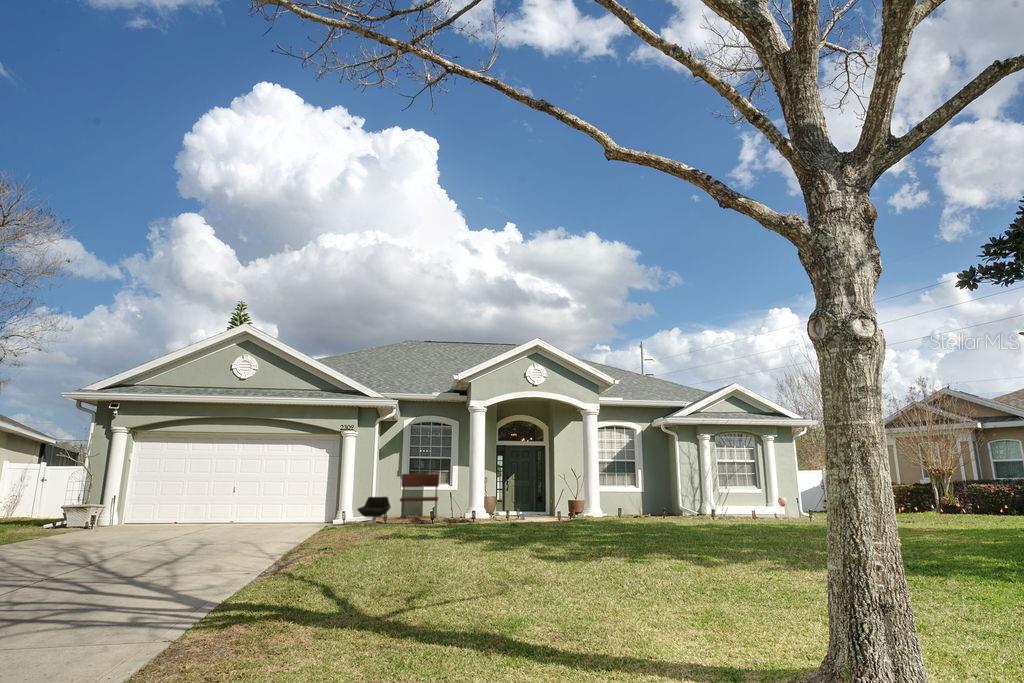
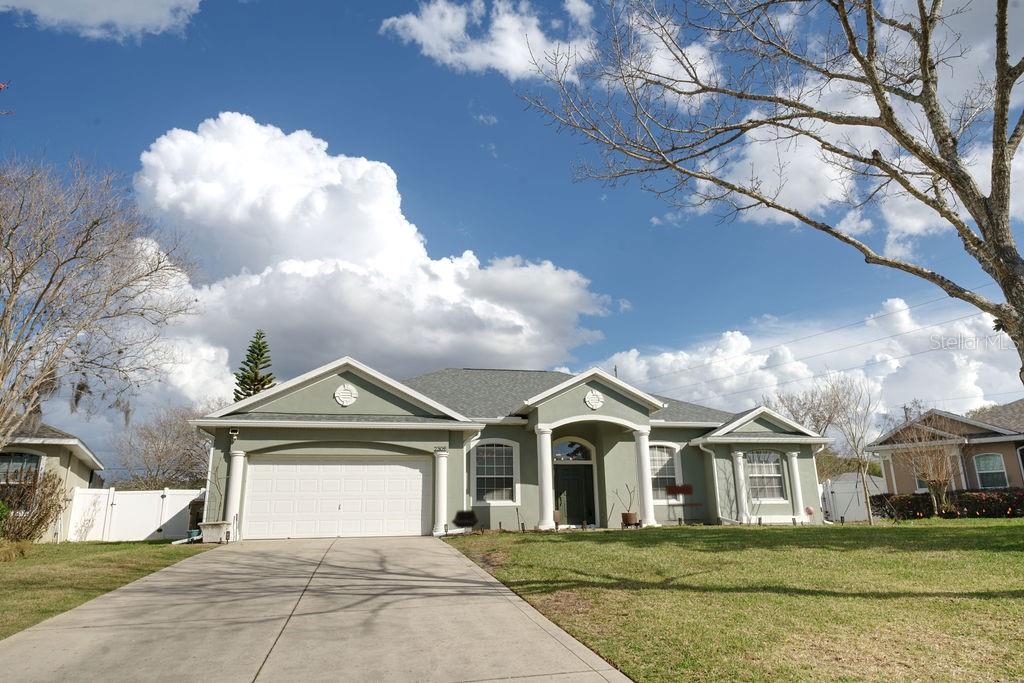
bench: present [400,474,439,518] -> present [665,484,702,520]

